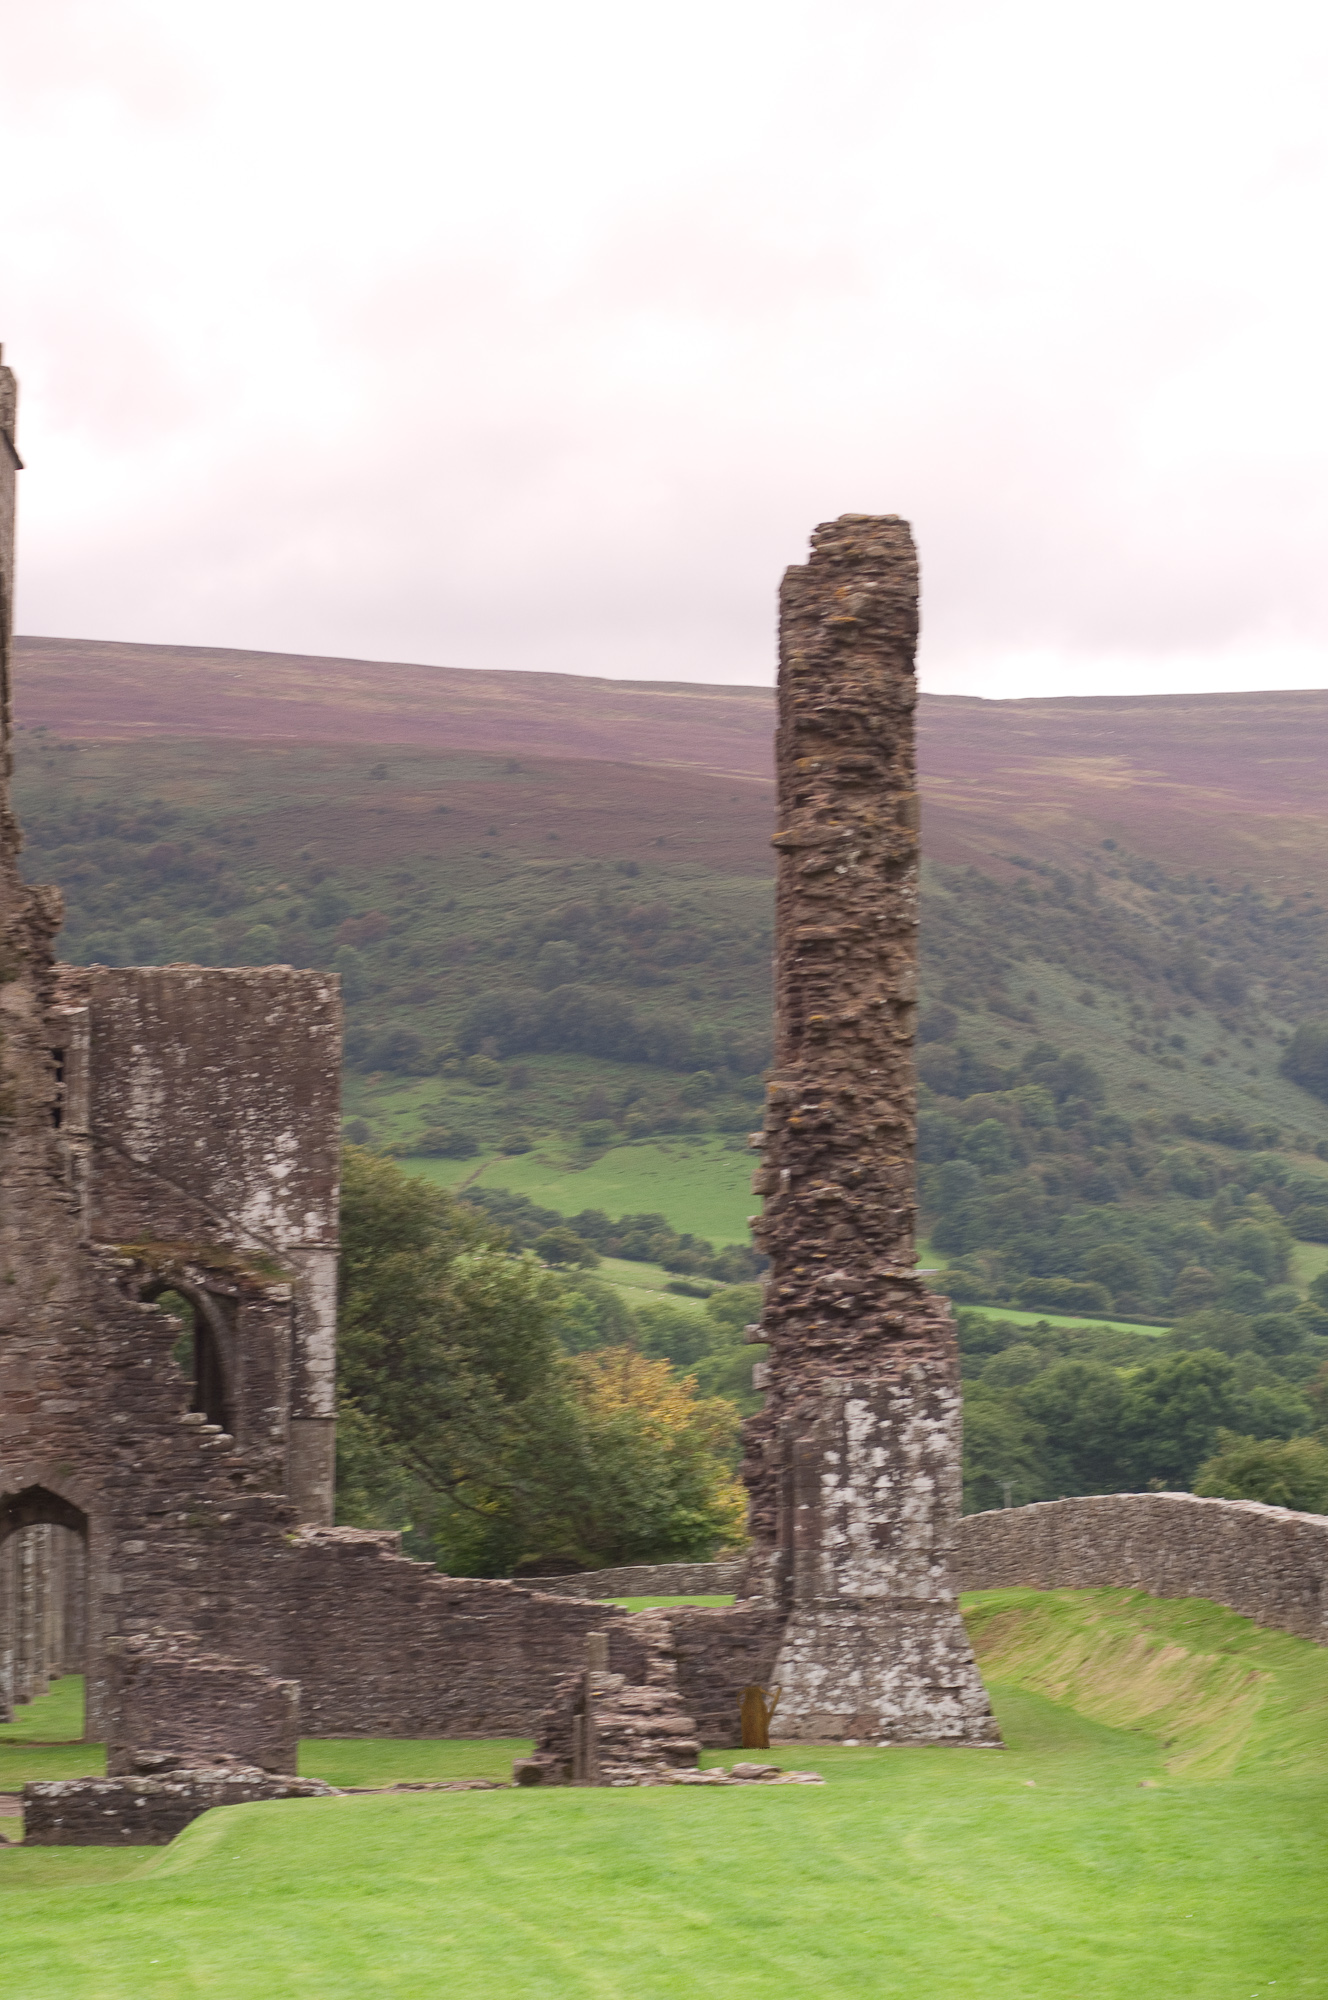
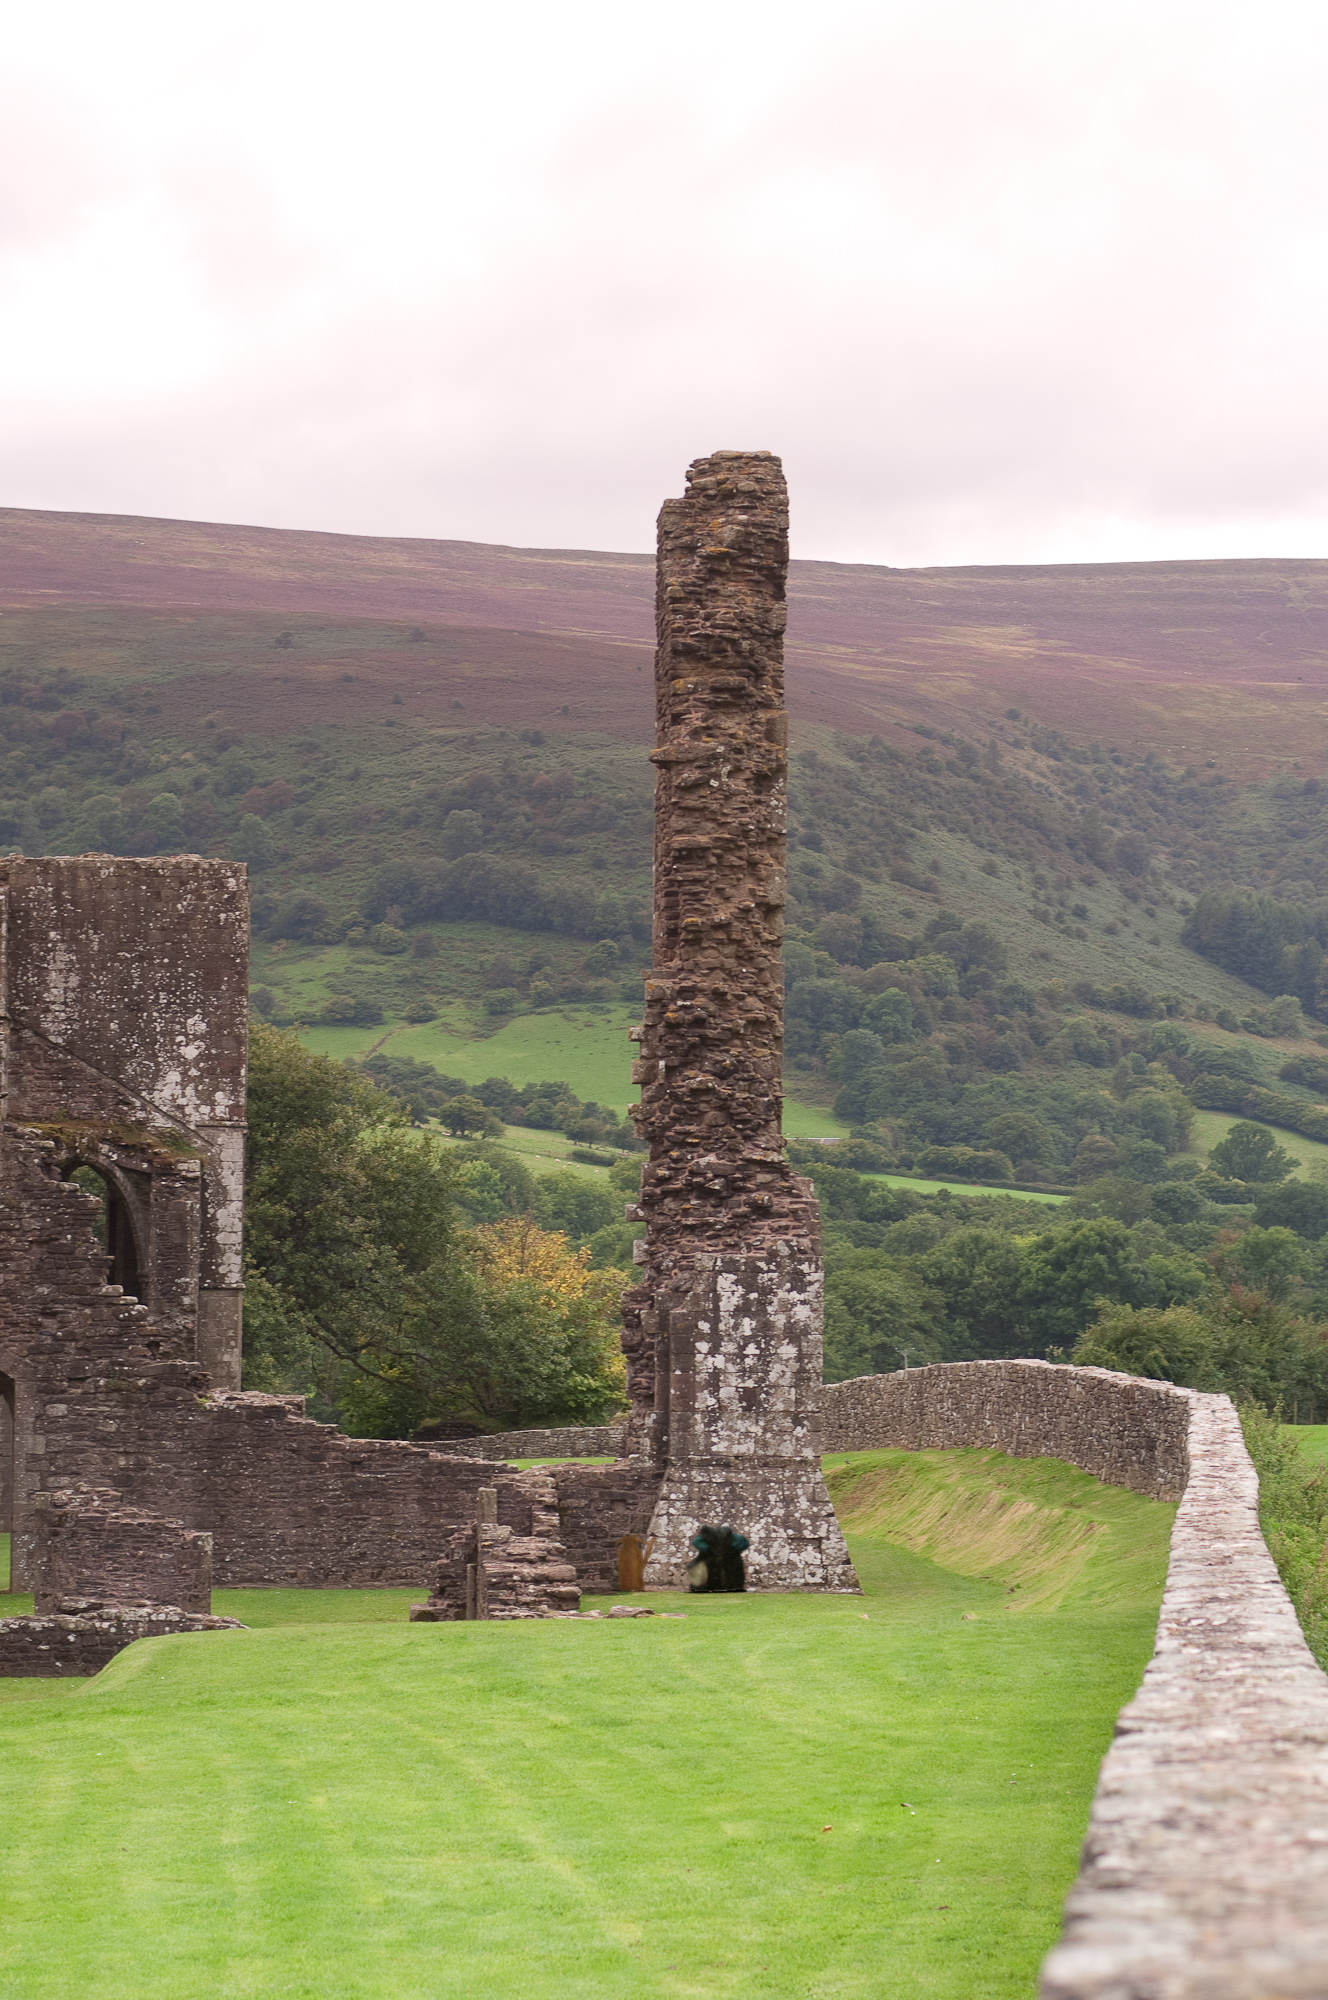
backpack: none [814,1675,885,1750] -> present [685,1525,750,1592]

